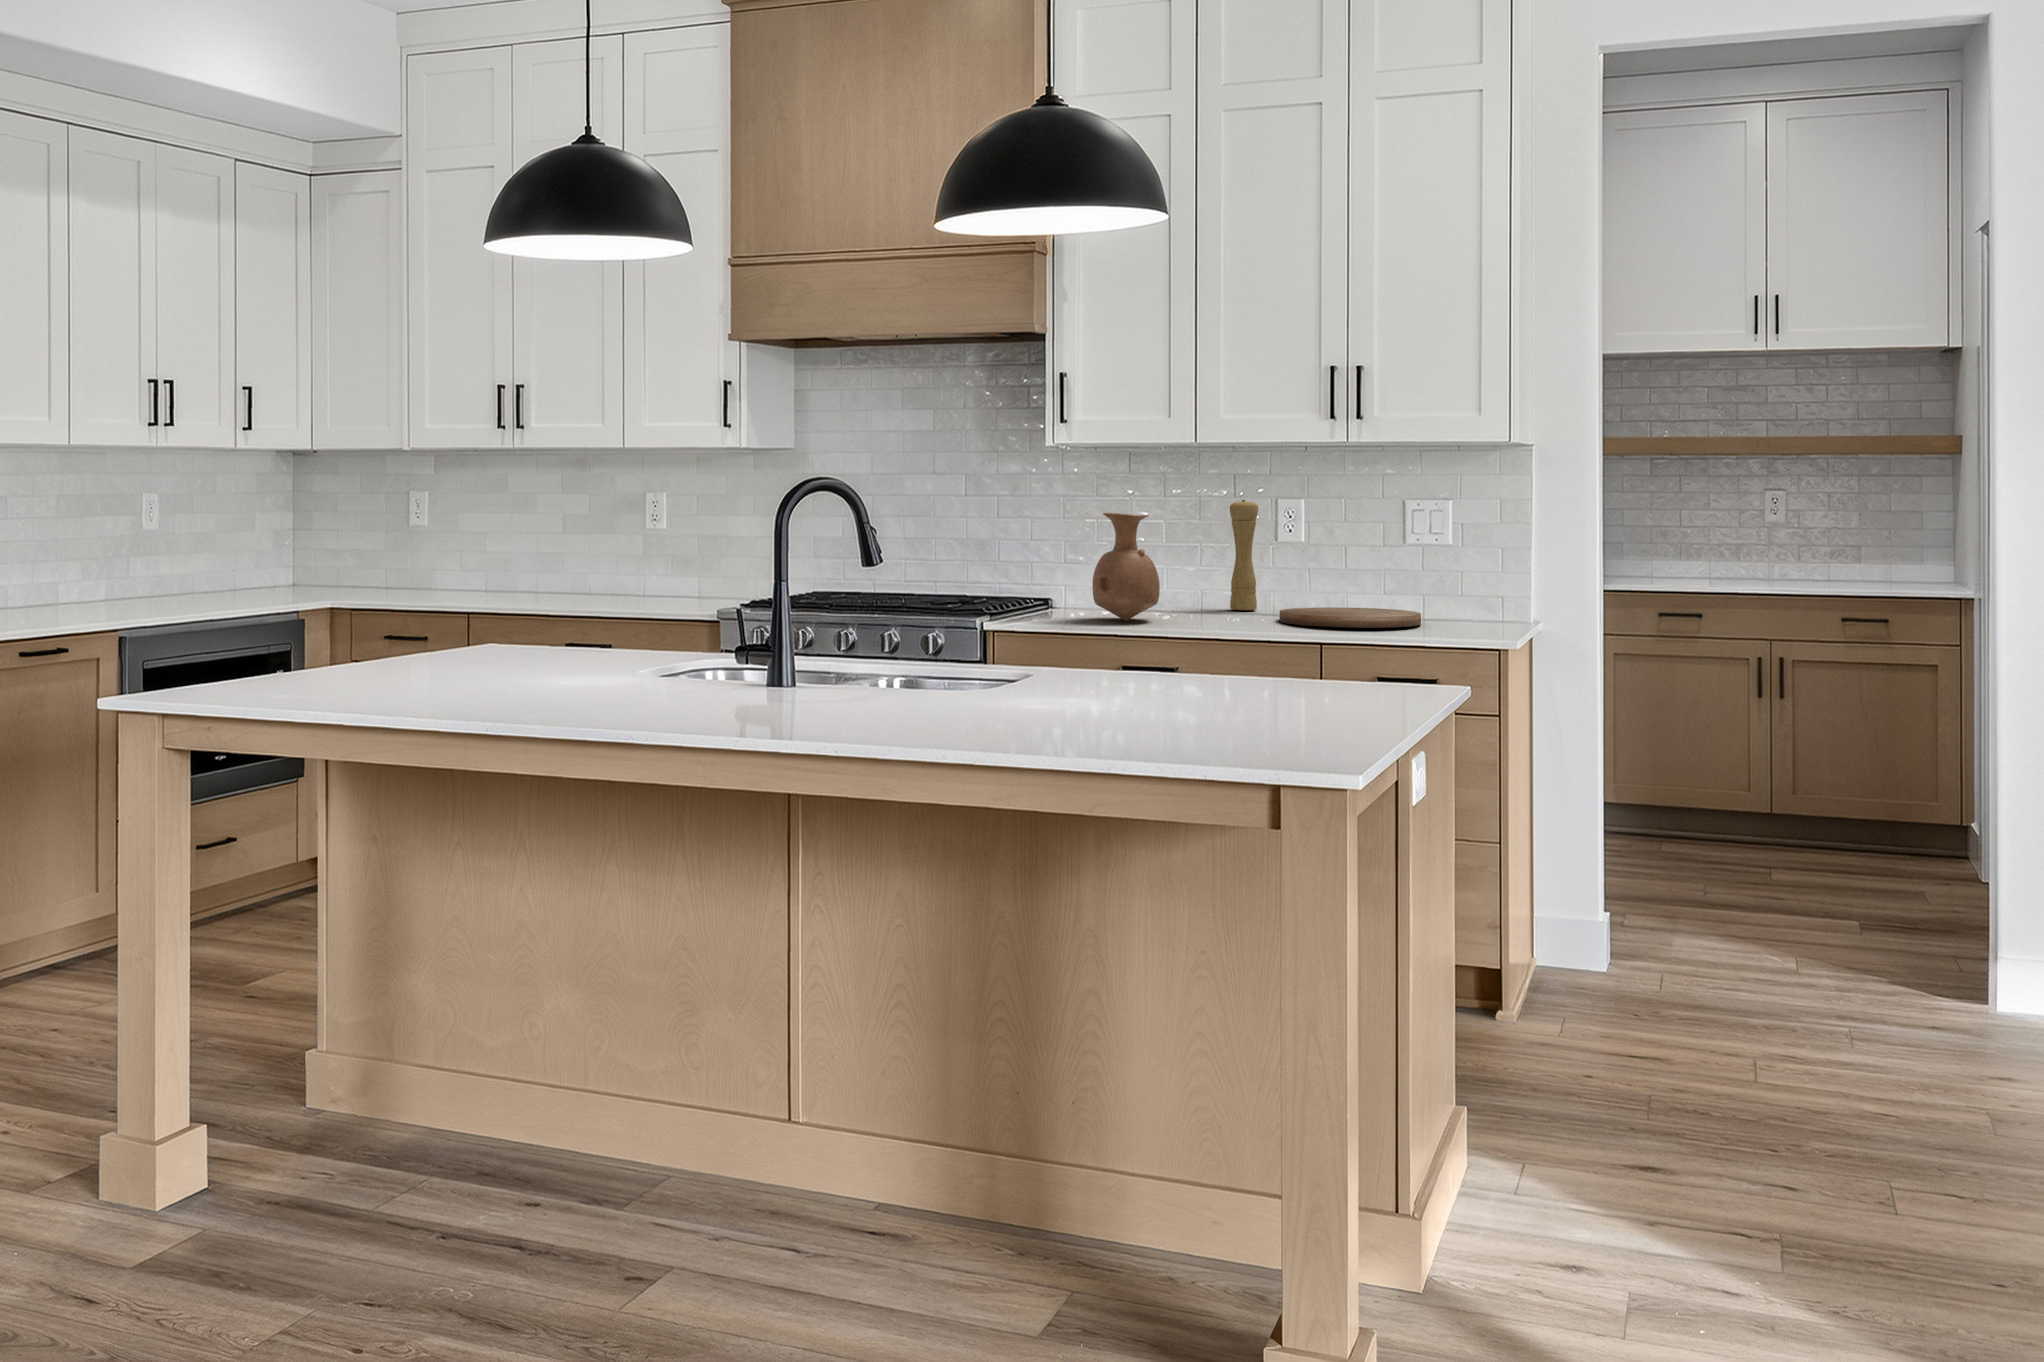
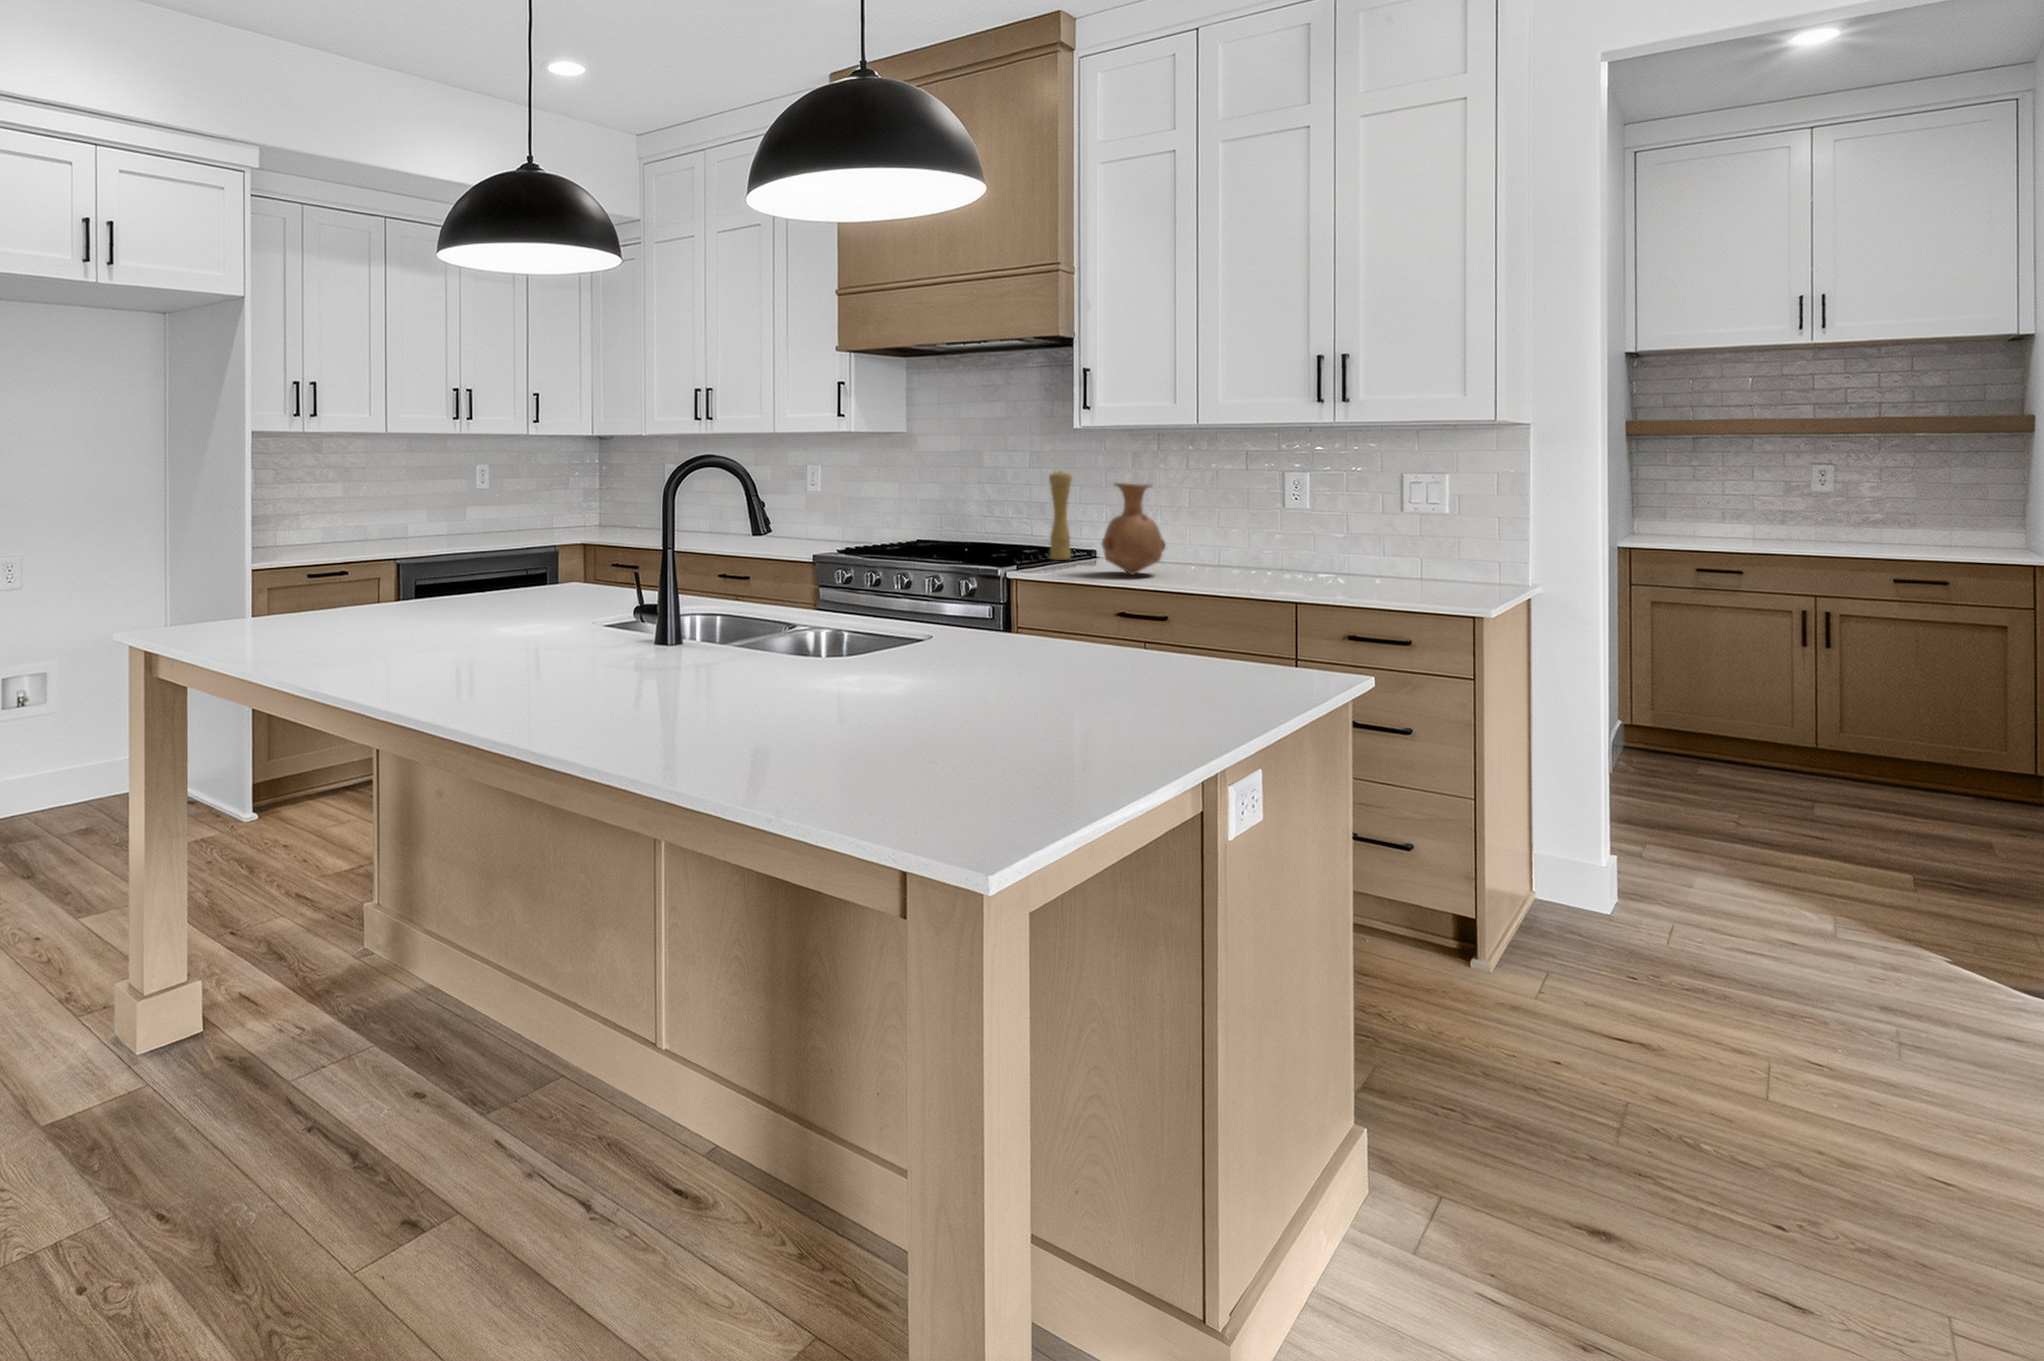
pepper mill: present [1230,500,1258,610] -> present [1049,472,1072,560]
cutting board: present [1280,607,1421,628] -> none [1274,566,1410,587]

